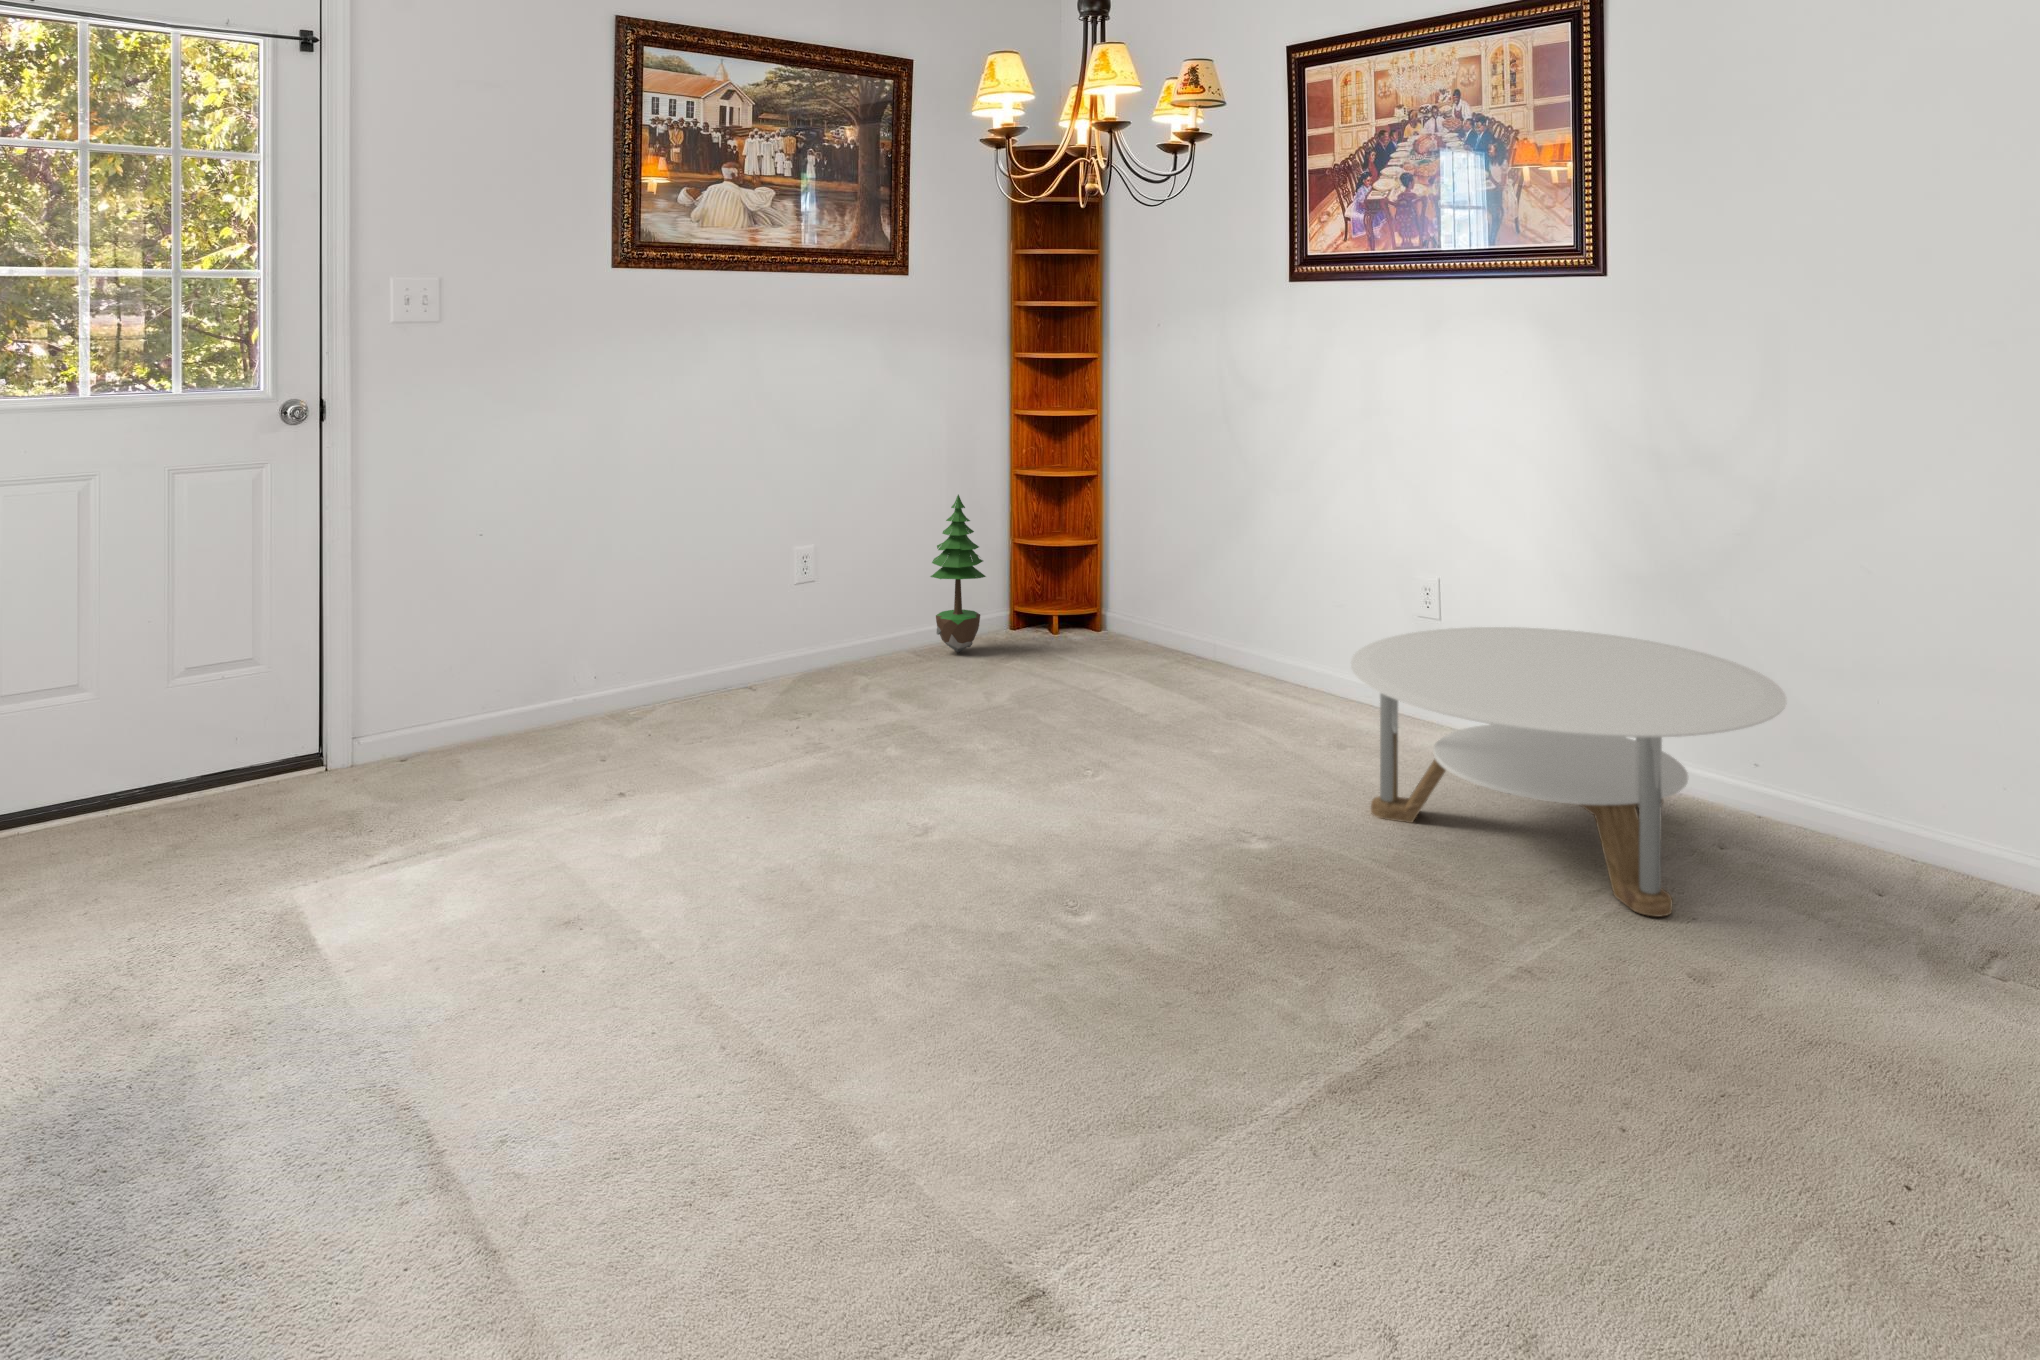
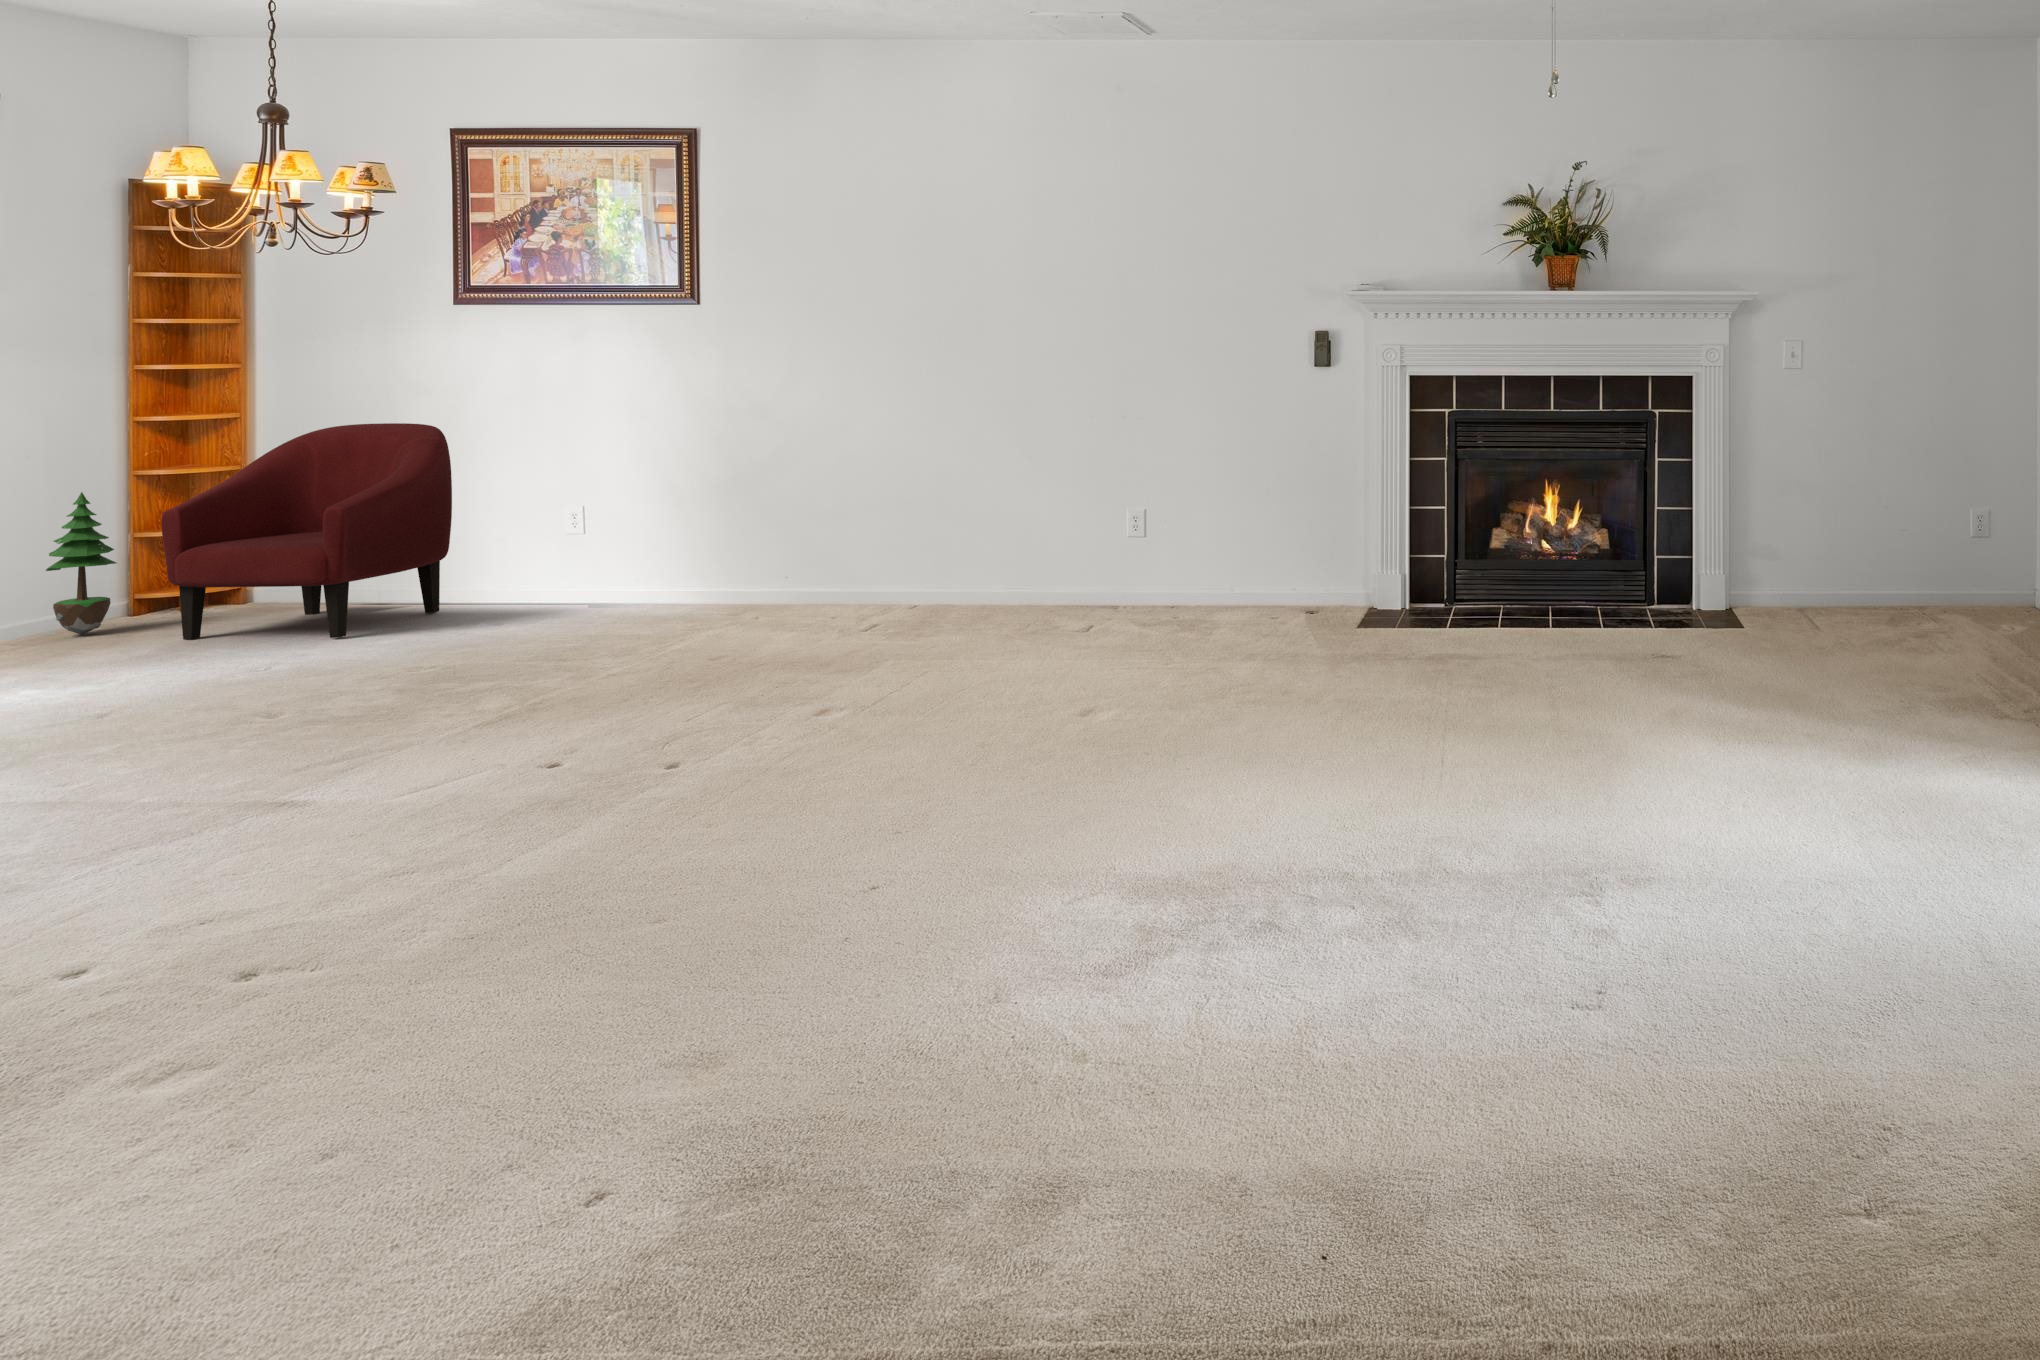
armchair: none [1004,434,1283,728] -> present [161,423,452,640]
round table: present [1351,627,1787,917] -> none [528,519,803,641]

